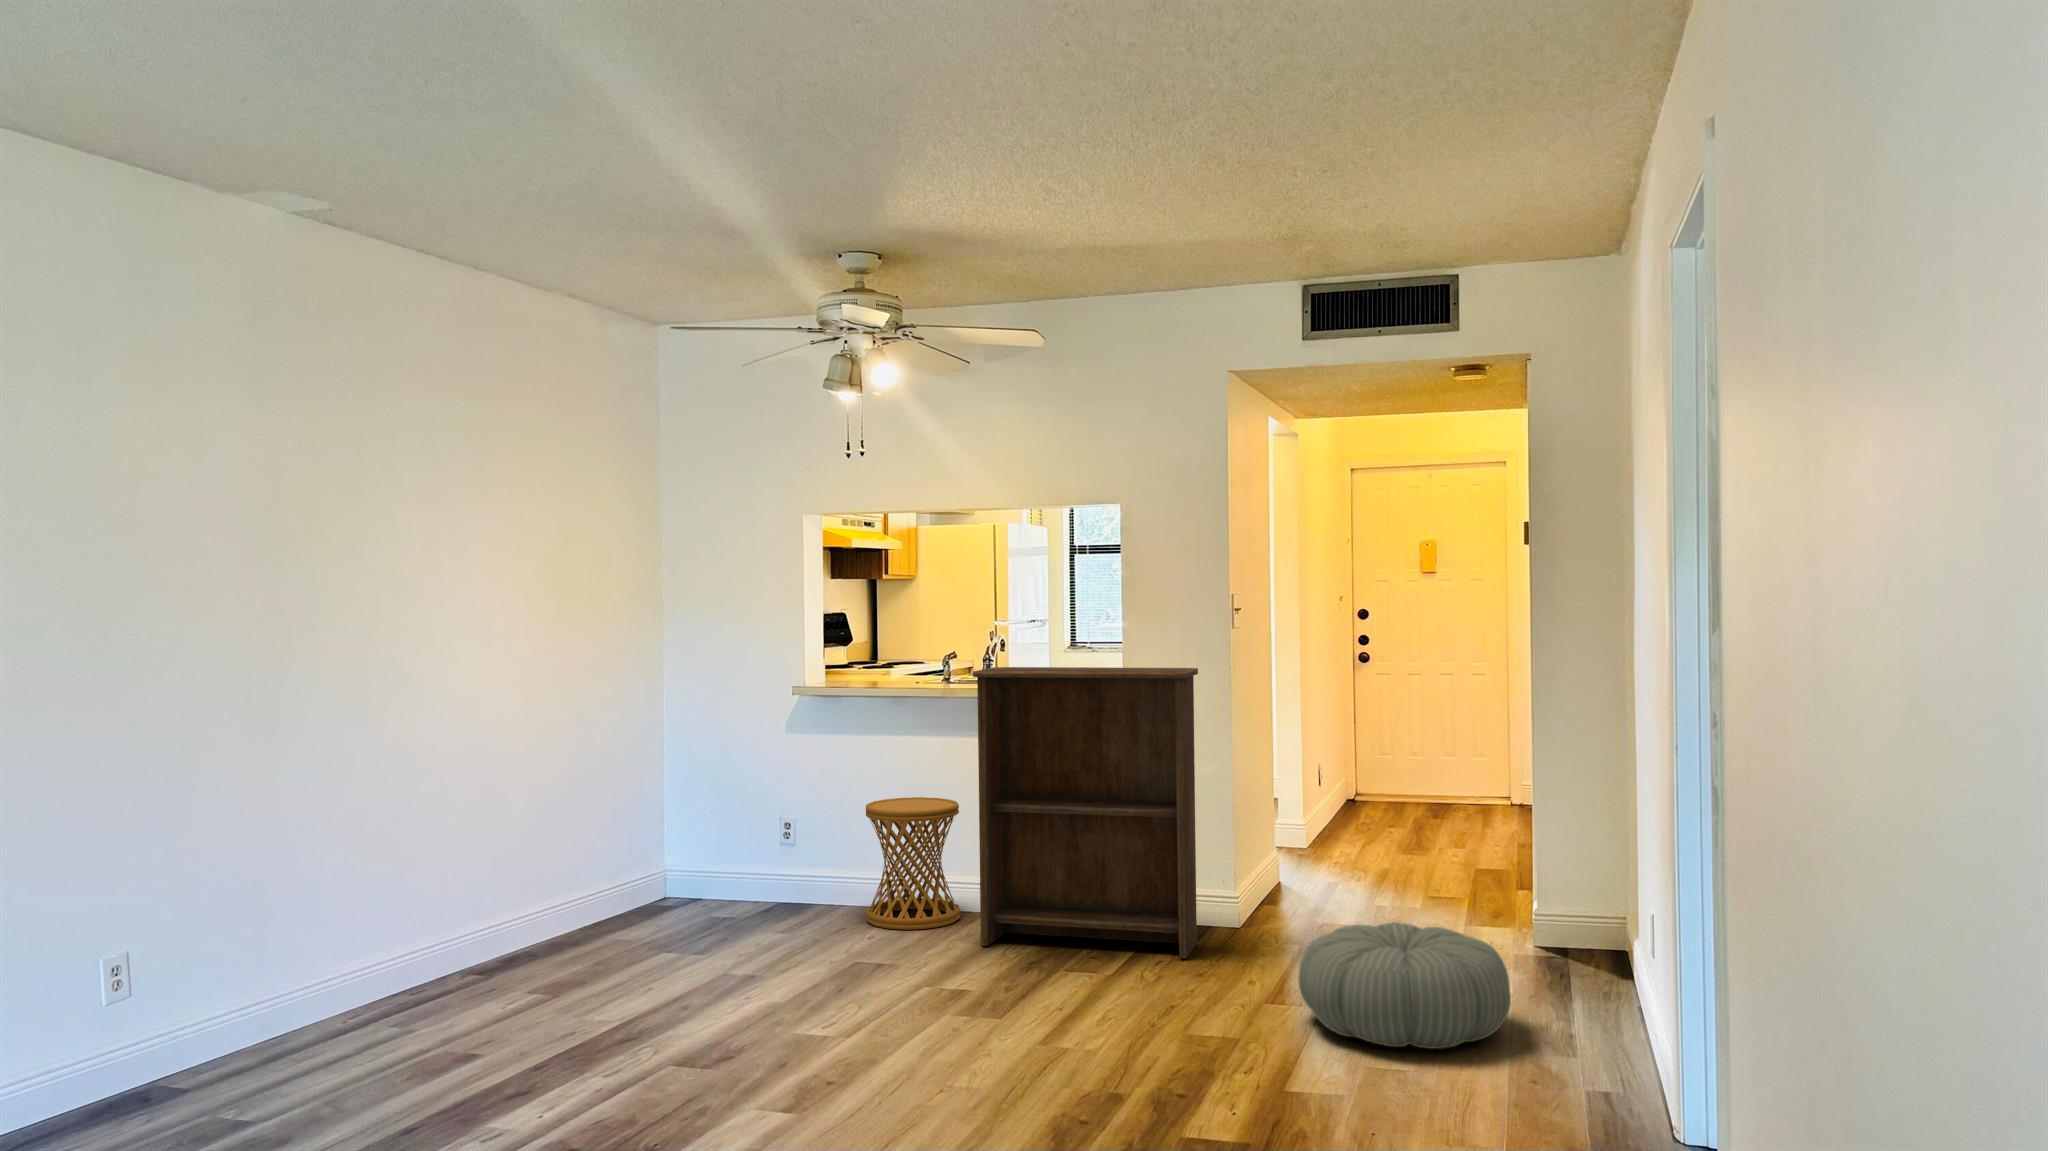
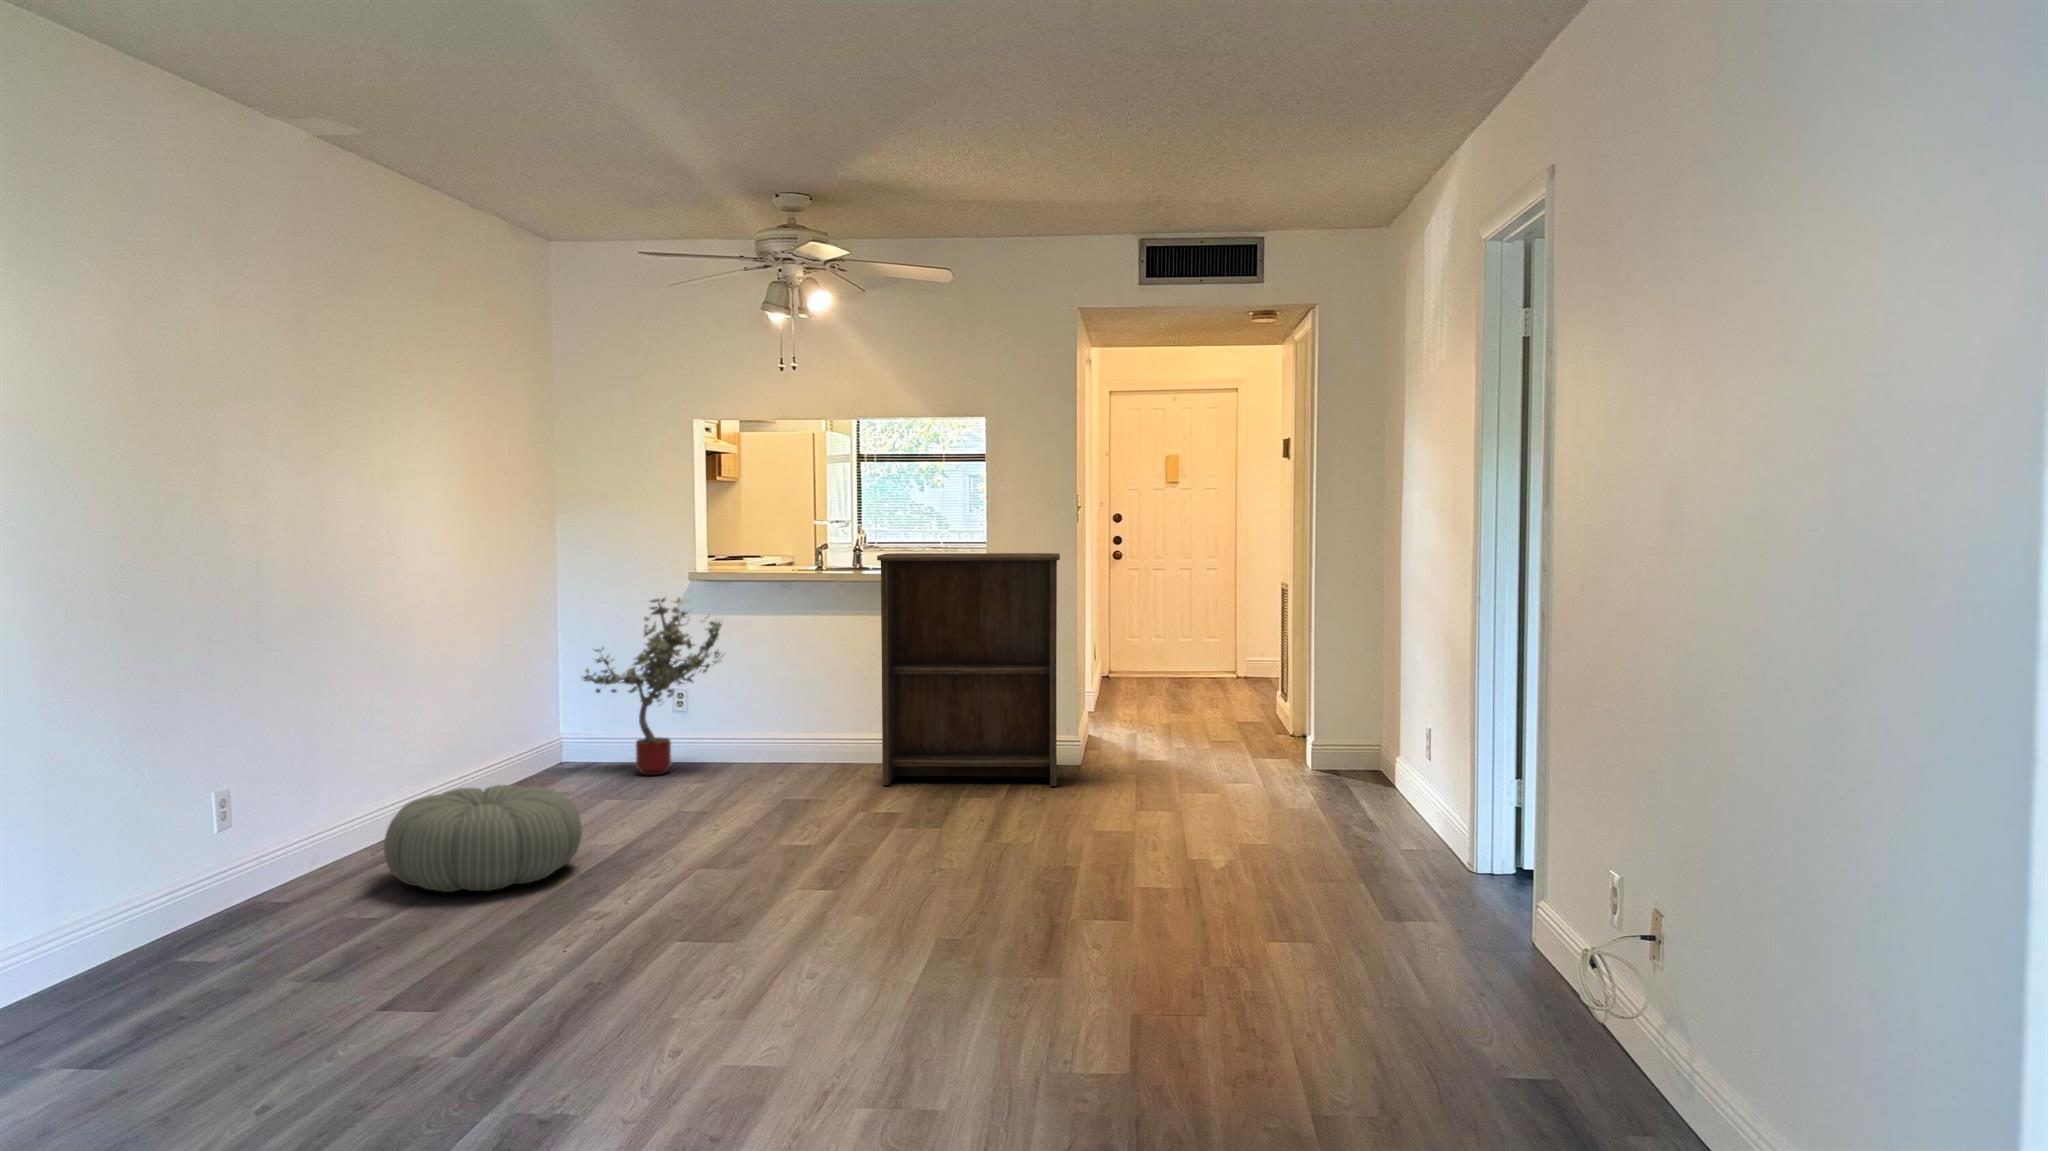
potted tree: none [671,714,821,917] -> present [583,598,722,775]
side table: present [866,797,960,930] -> none [766,667,849,778]
pouf: present [1298,923,1511,1049] -> present [384,785,582,892]

